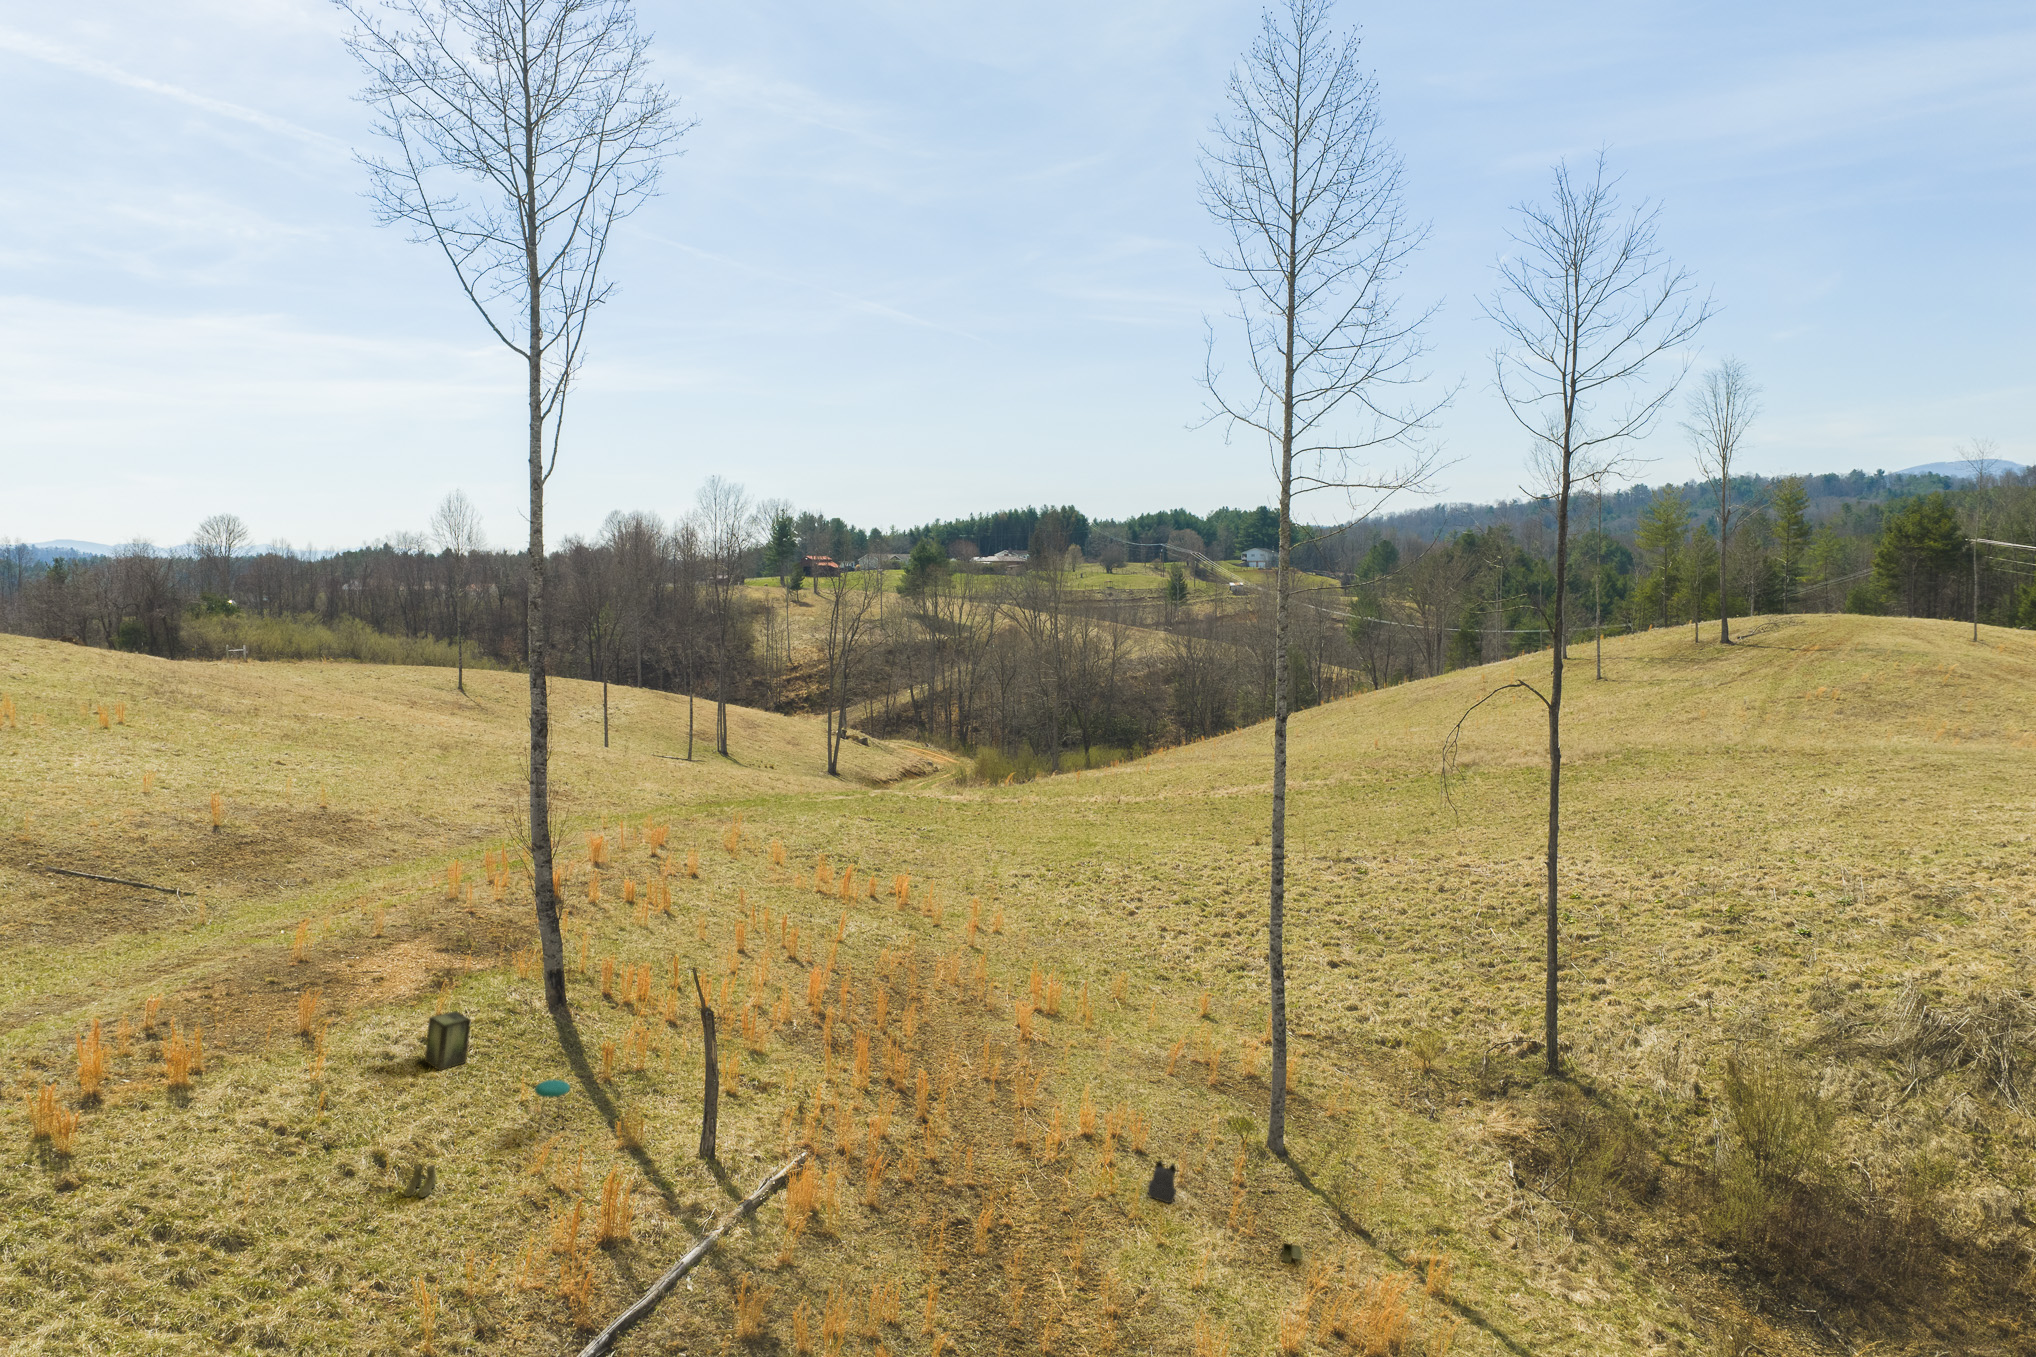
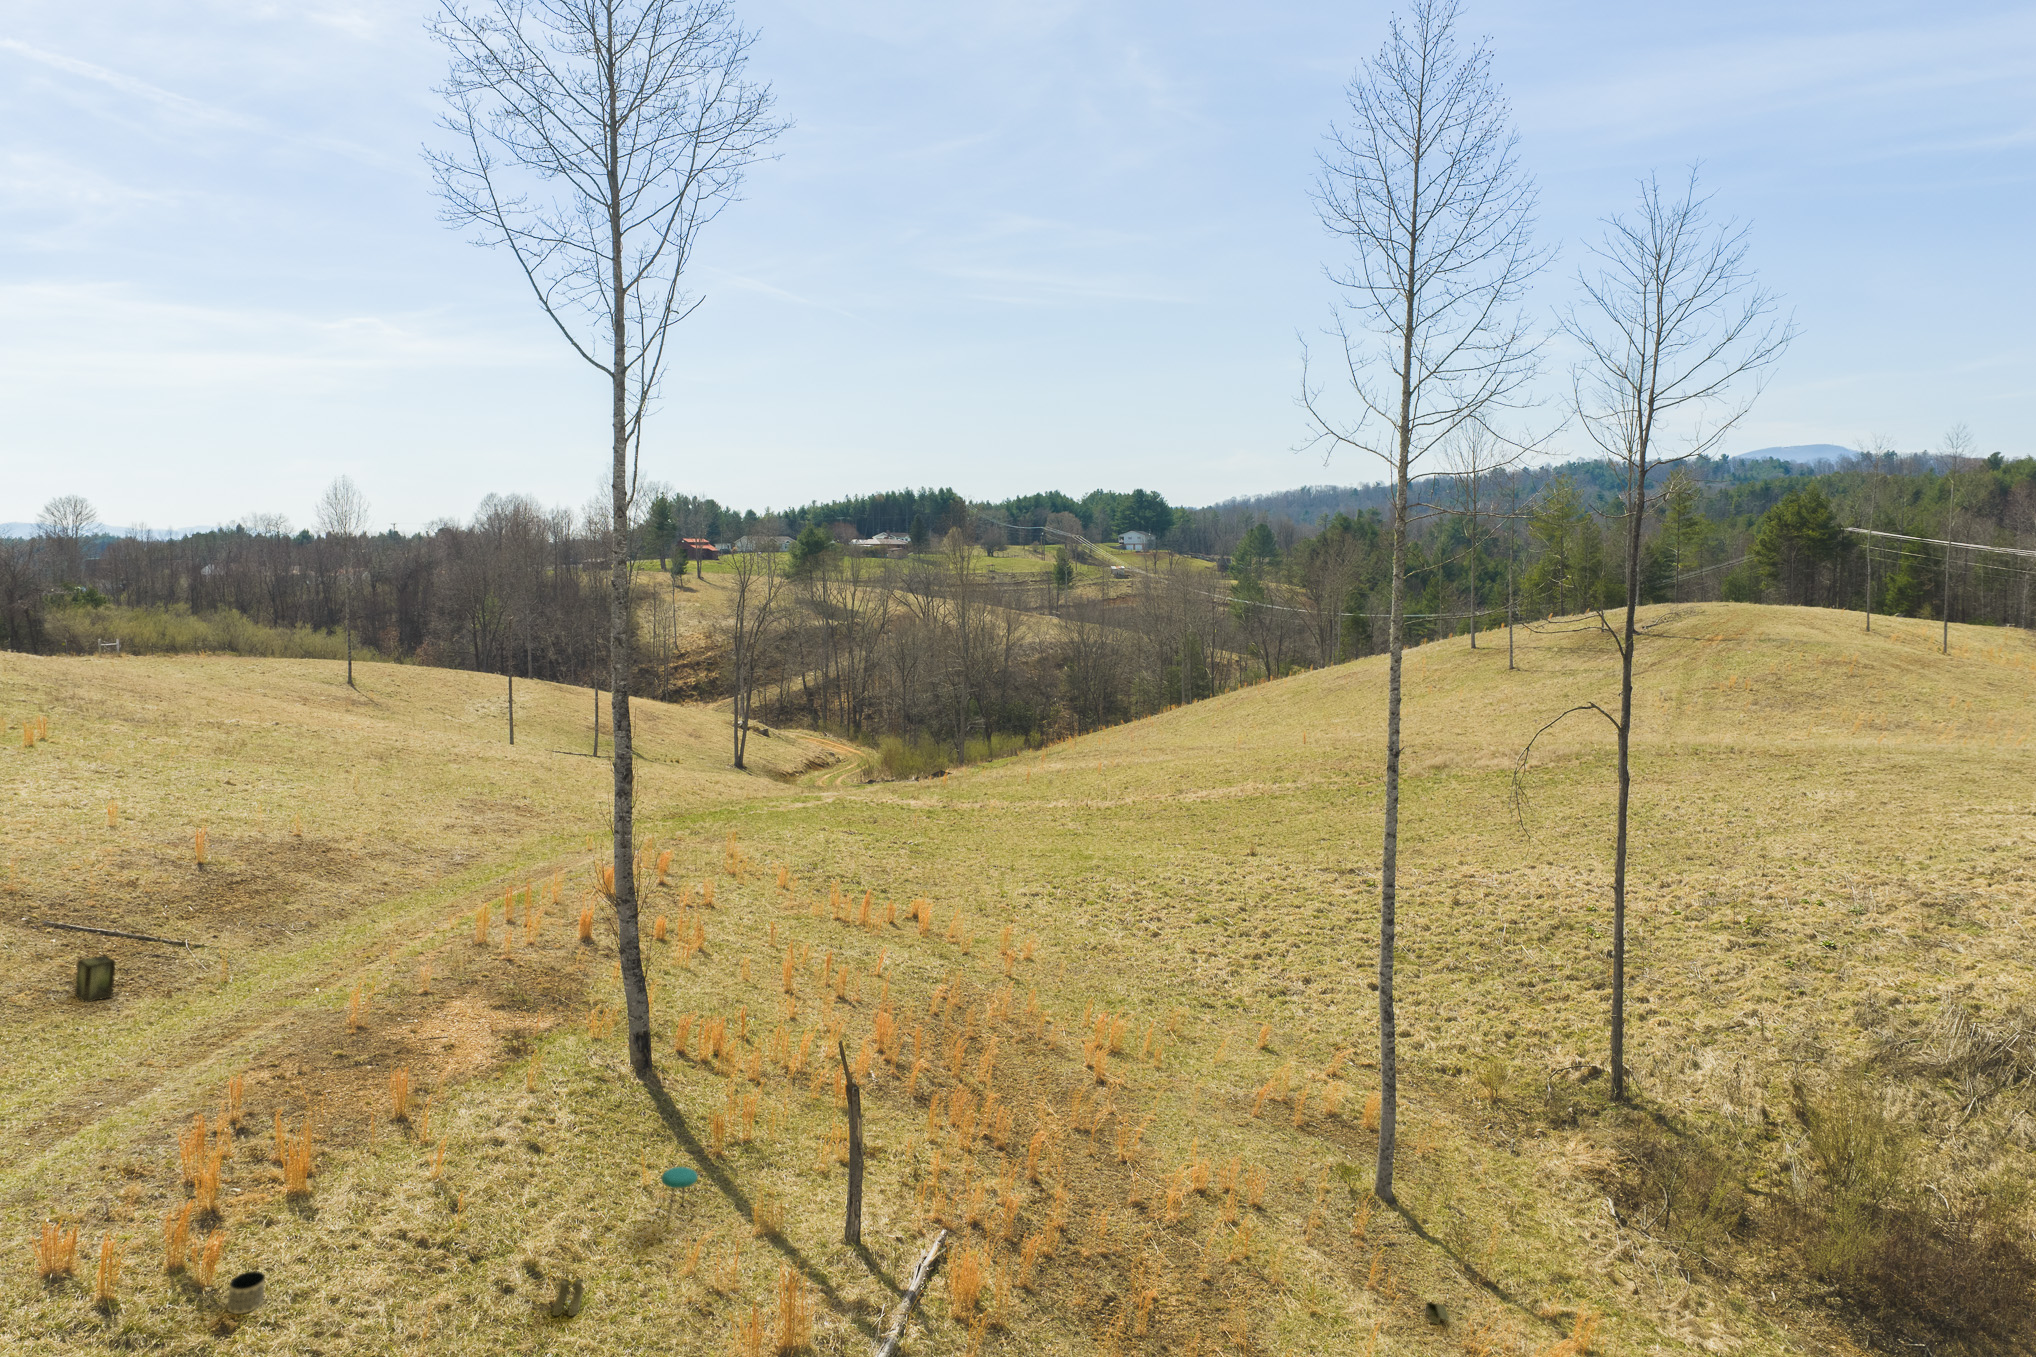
storage box: present [425,1011,471,1070] -> present [75,956,115,1002]
planter: none [105,1137,140,1173] -> present [228,1271,265,1314]
backpack: present [1148,1160,1176,1203] -> none [1280,1217,1309,1263]

